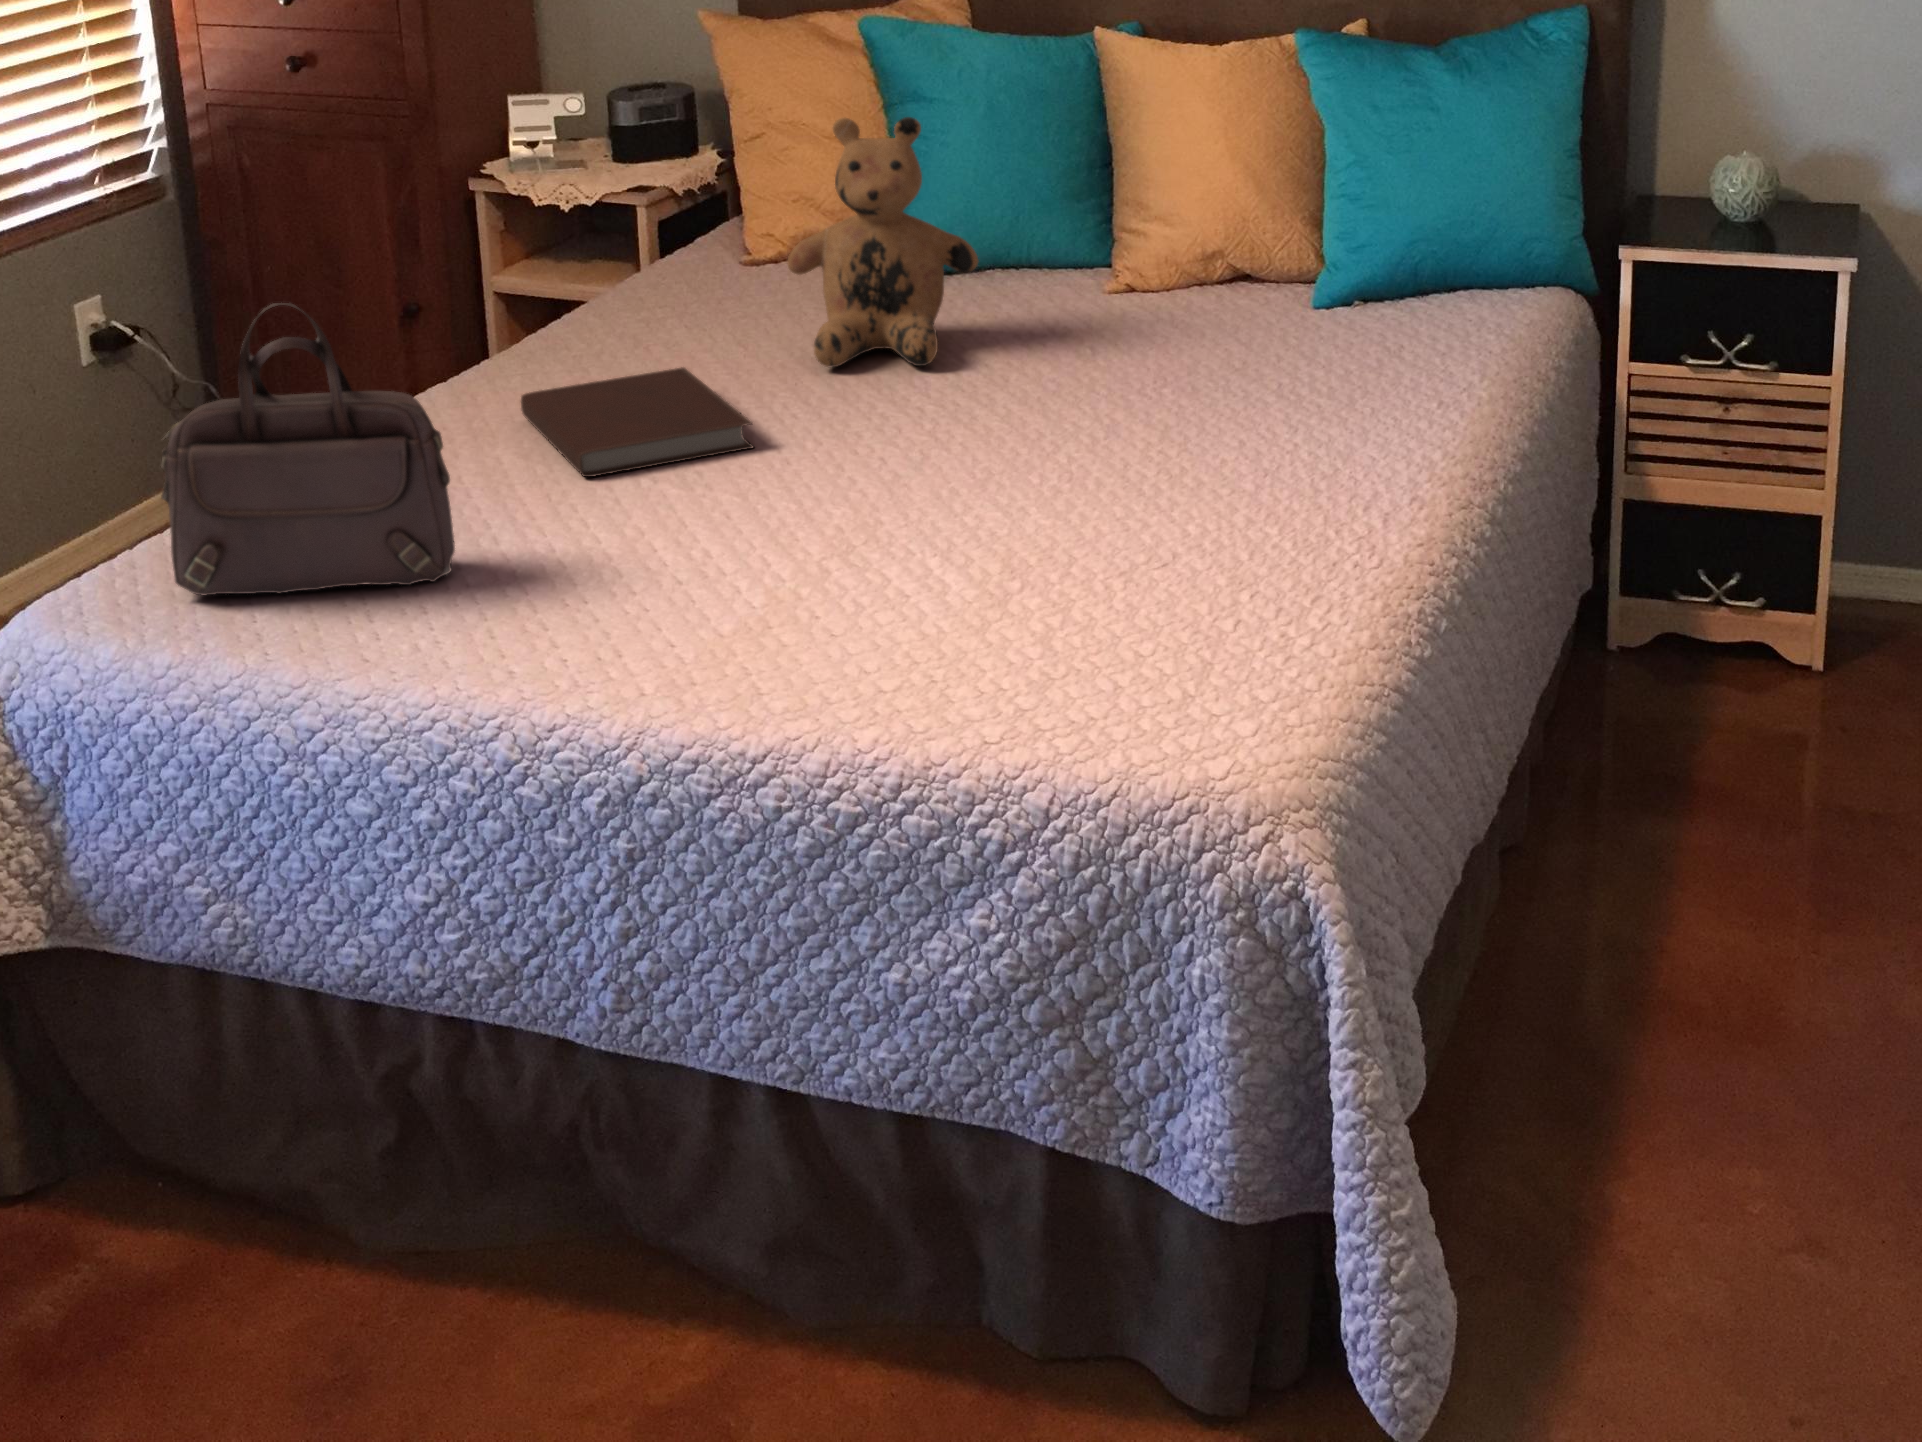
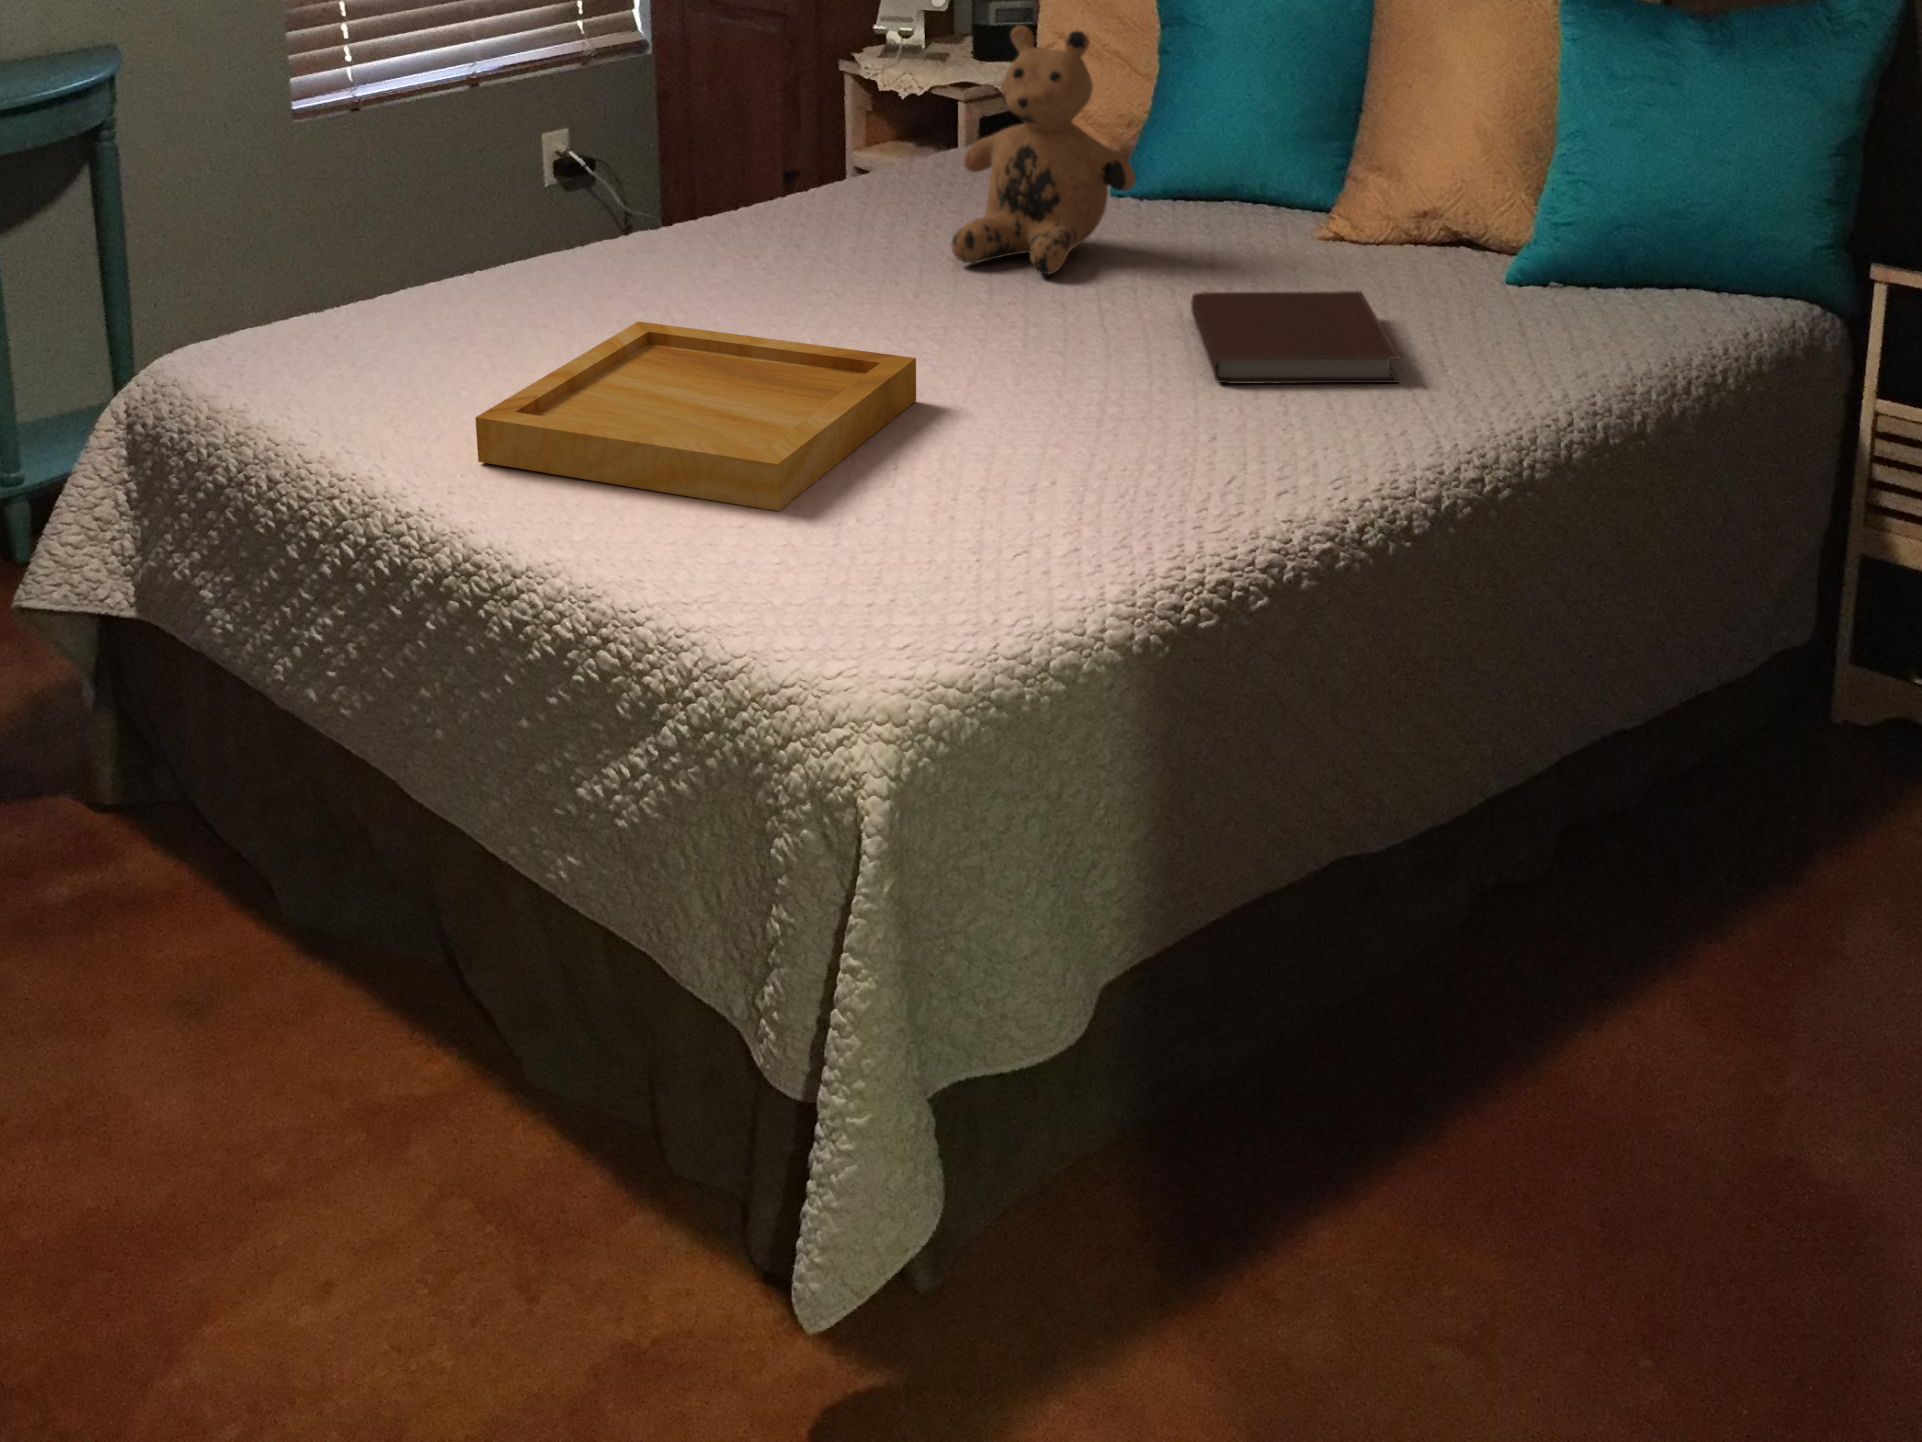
handbag: present [161,303,455,596] -> none [267,122,481,382]
notebook: present [521,367,754,477] -> present [1191,291,1399,383]
tray: none [582,462,963,656] -> present [475,321,916,511]

